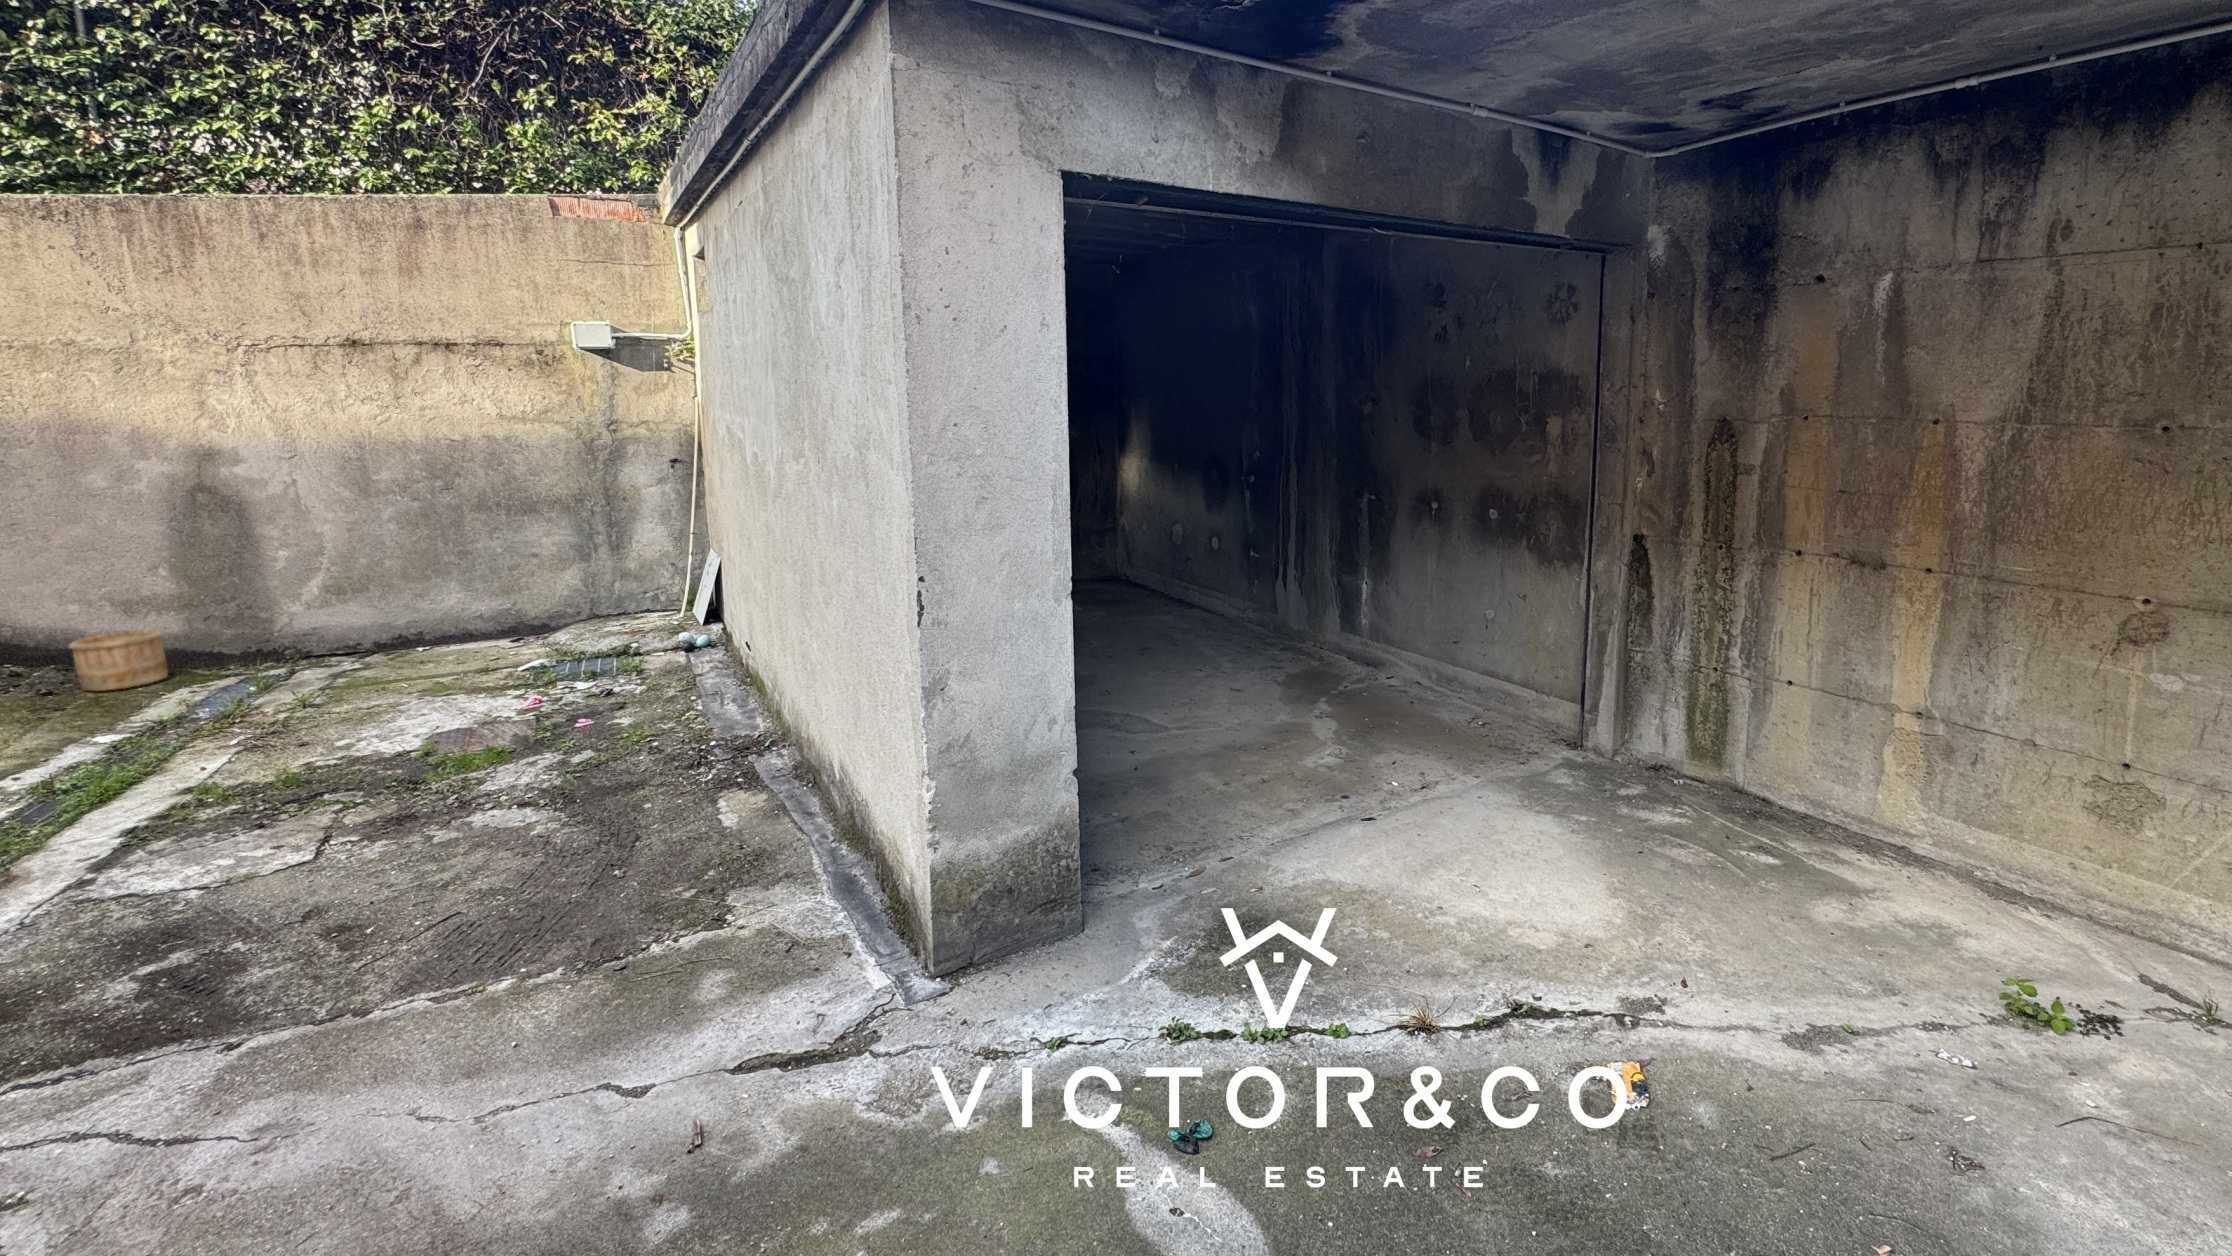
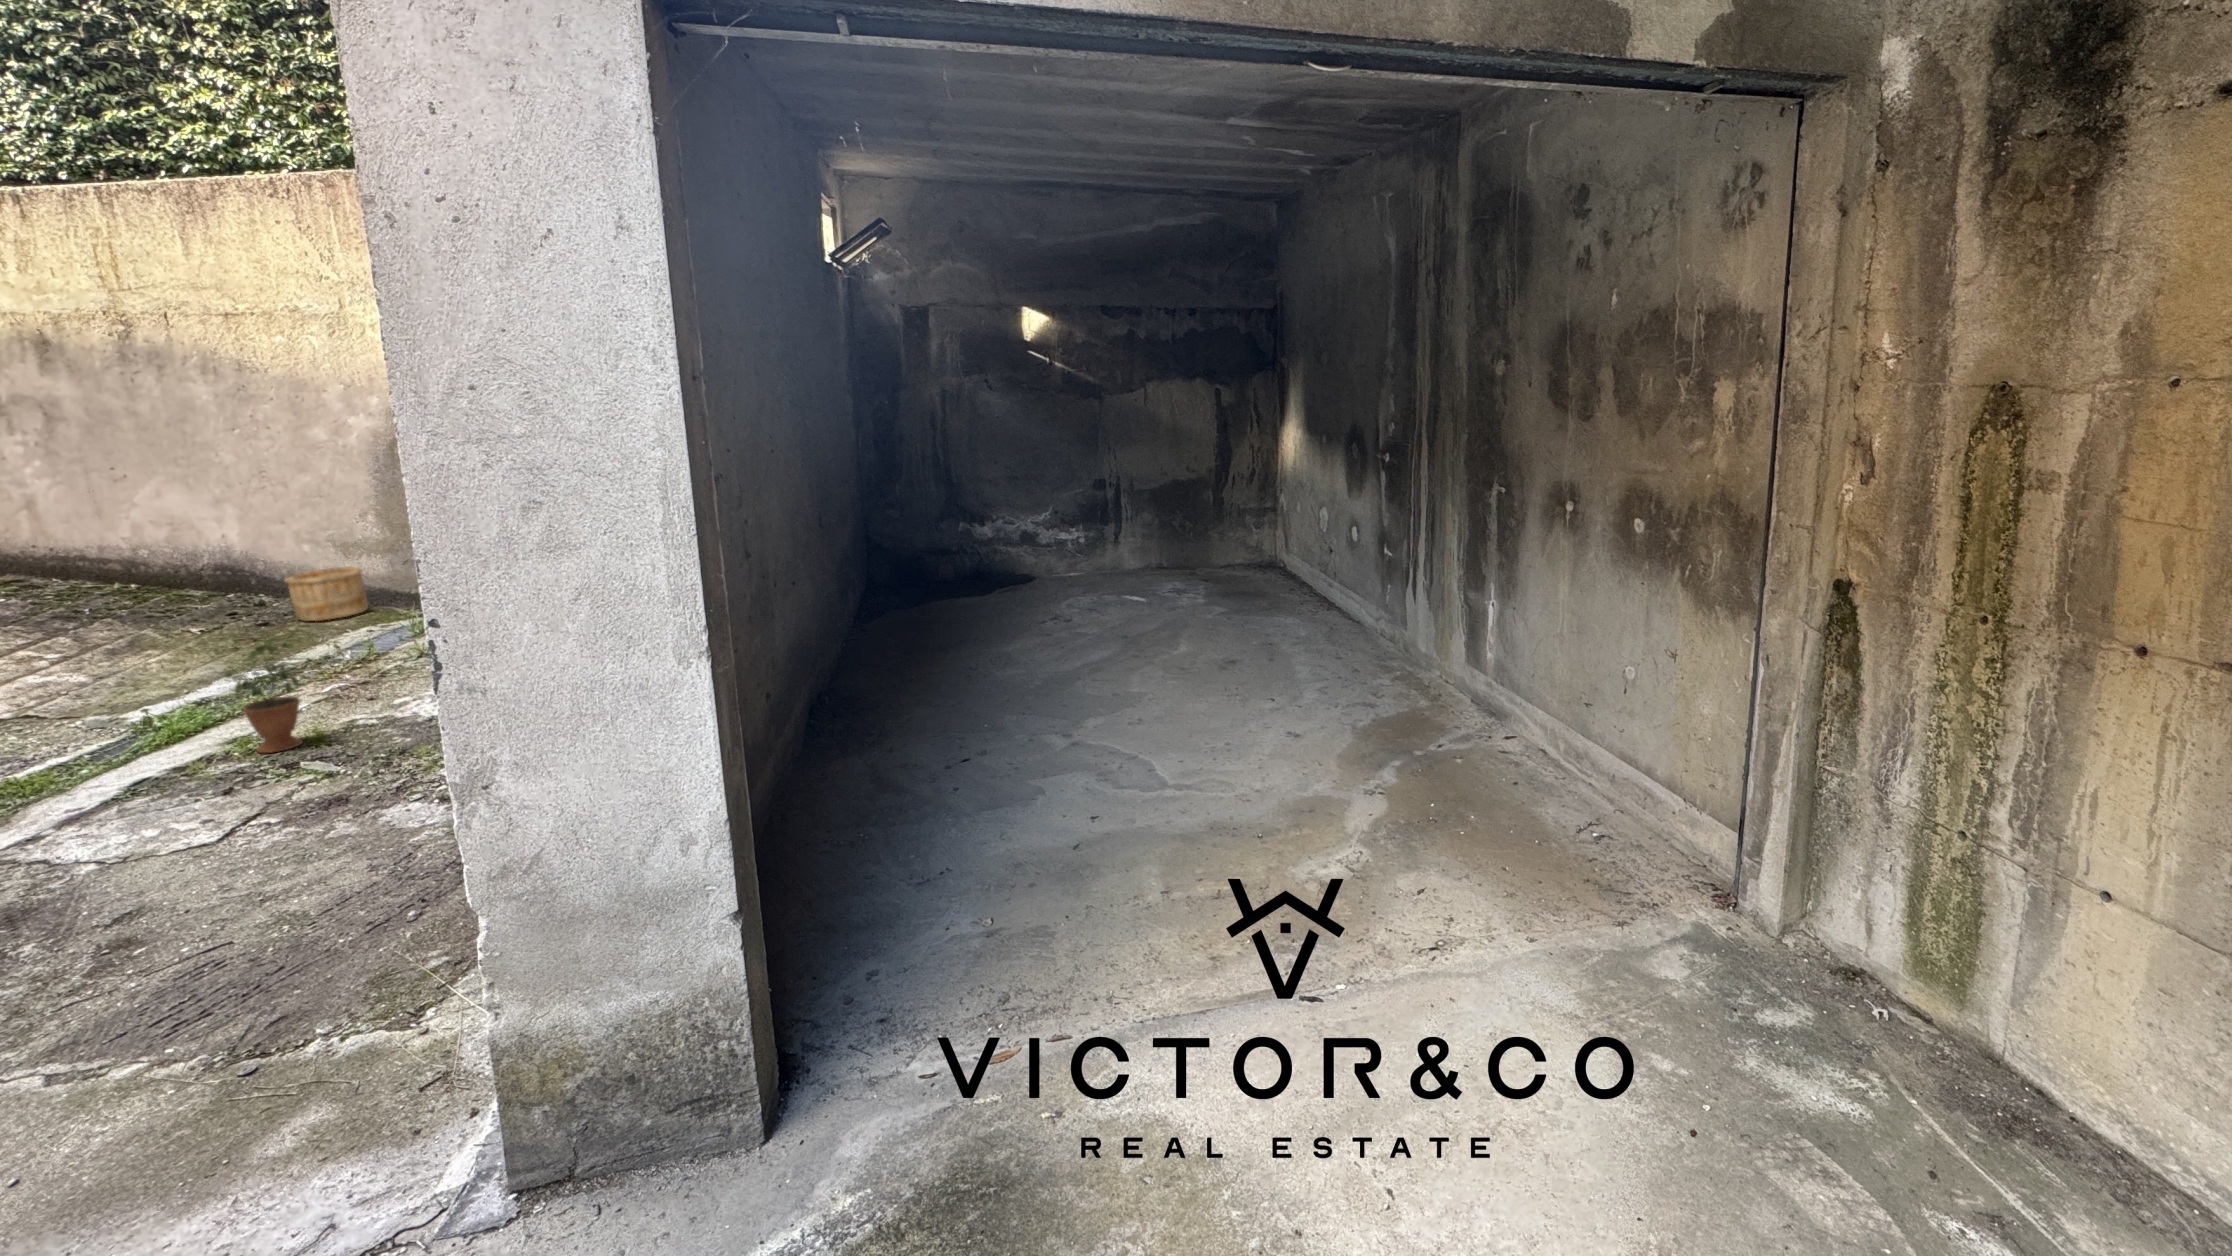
potted plant: none [206,676,284,799] -> present [224,637,302,753]

